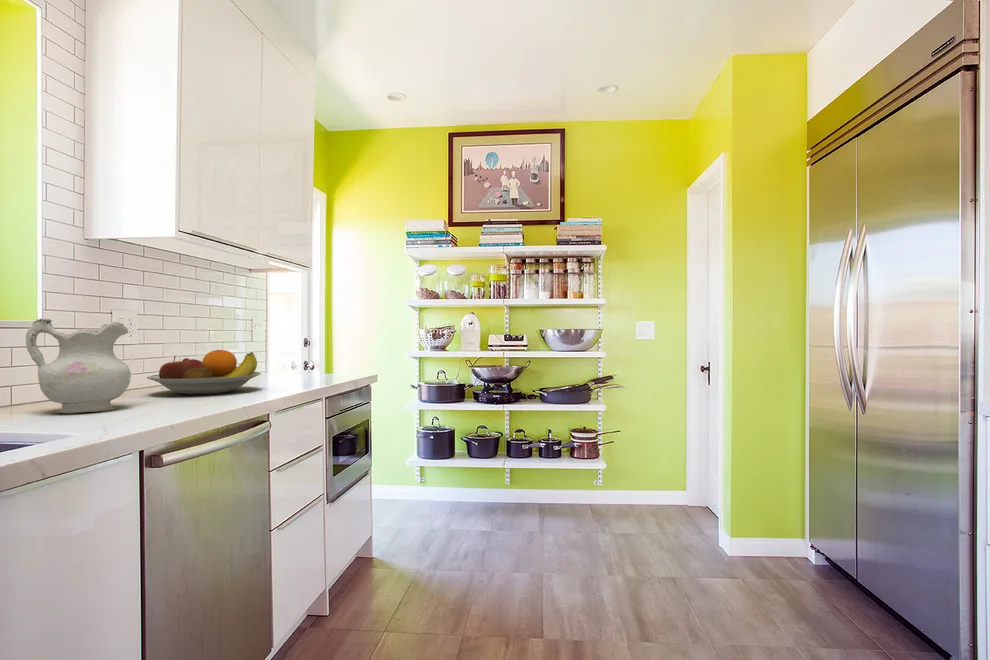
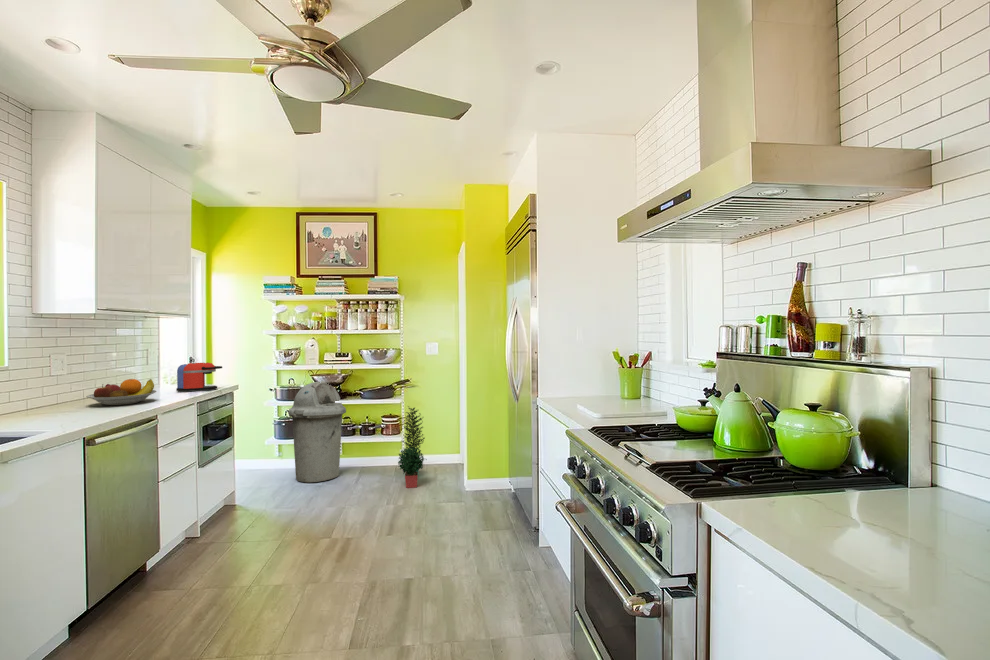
ceramic pitcher: present [26,319,131,413] -> none [30,371,86,418]
coffee maker: none [292,334,359,379] -> present [176,362,222,392]
trash can: none [441,373,521,527] -> present [288,381,346,482]
potted plant: none [601,417,662,554] -> present [398,408,425,488]

